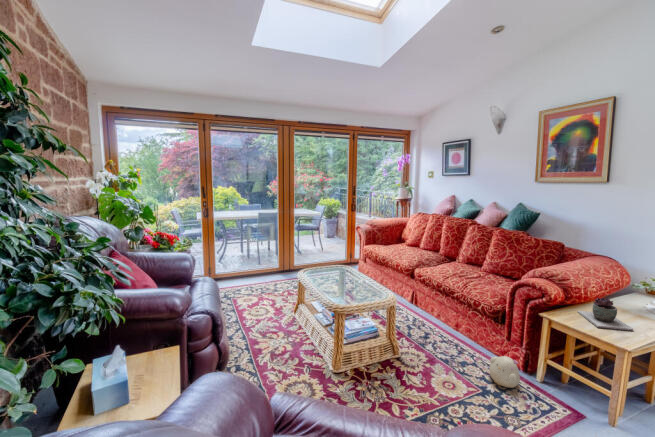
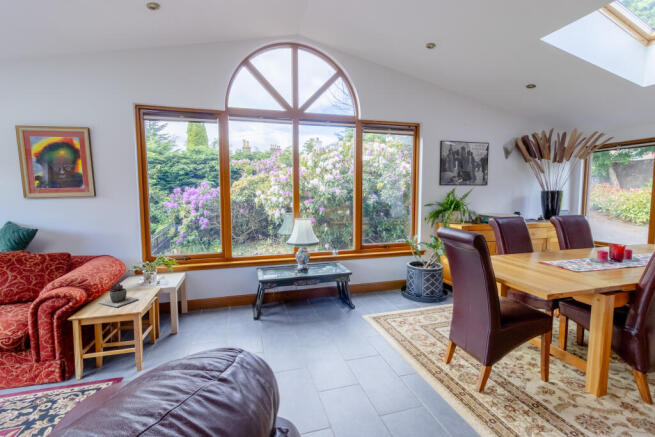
plush toy: present [489,356,522,388] -> none [24,372,65,409]

